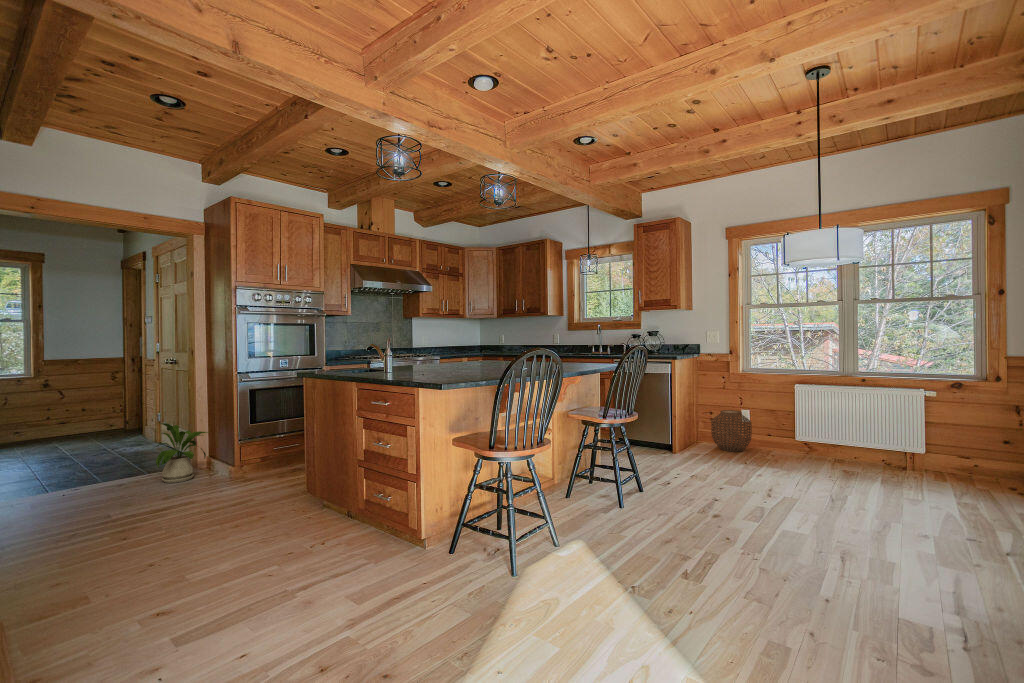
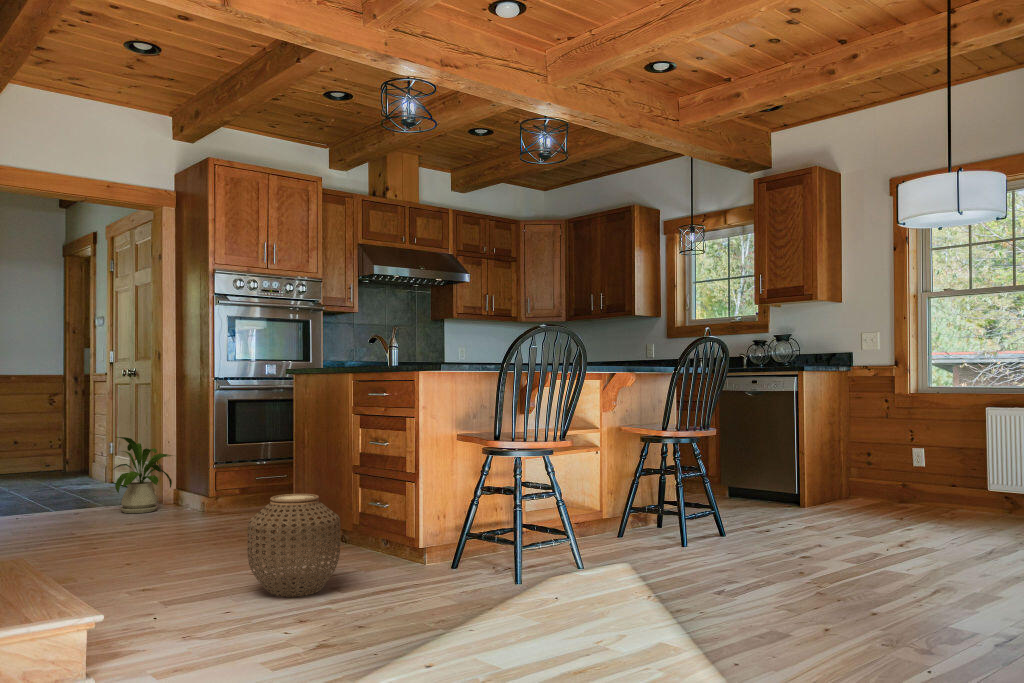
woven basket: present [711,410,752,452] -> present [247,494,340,597]

